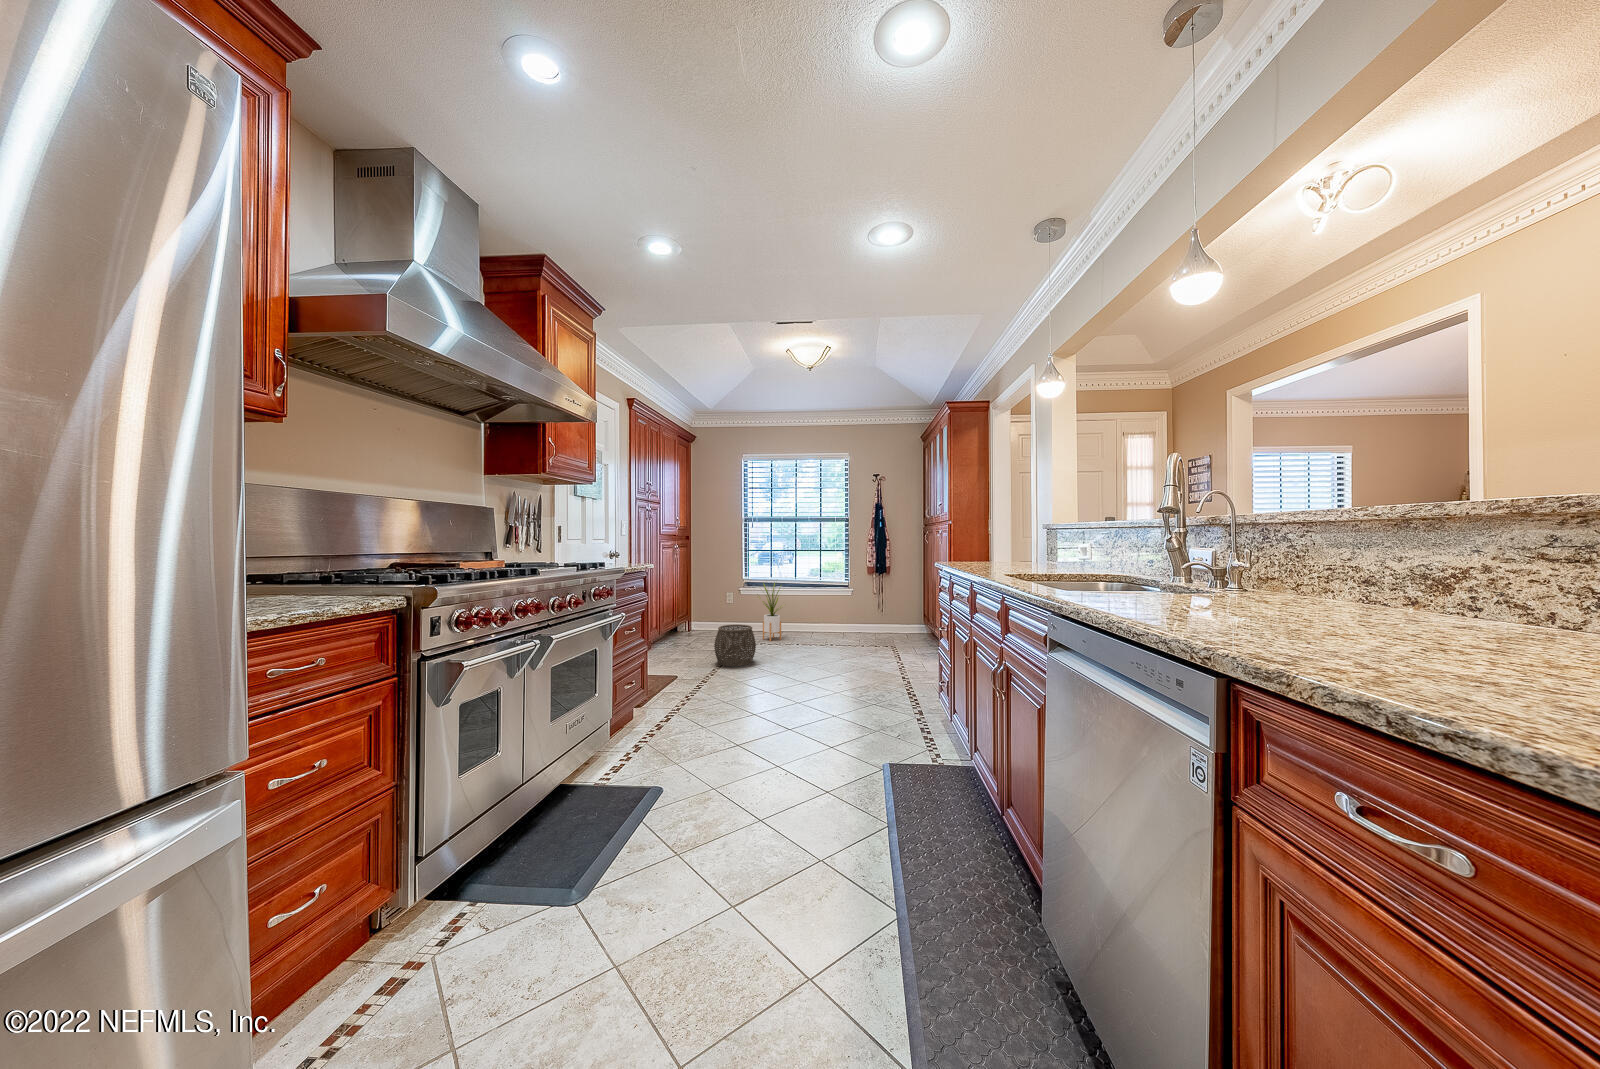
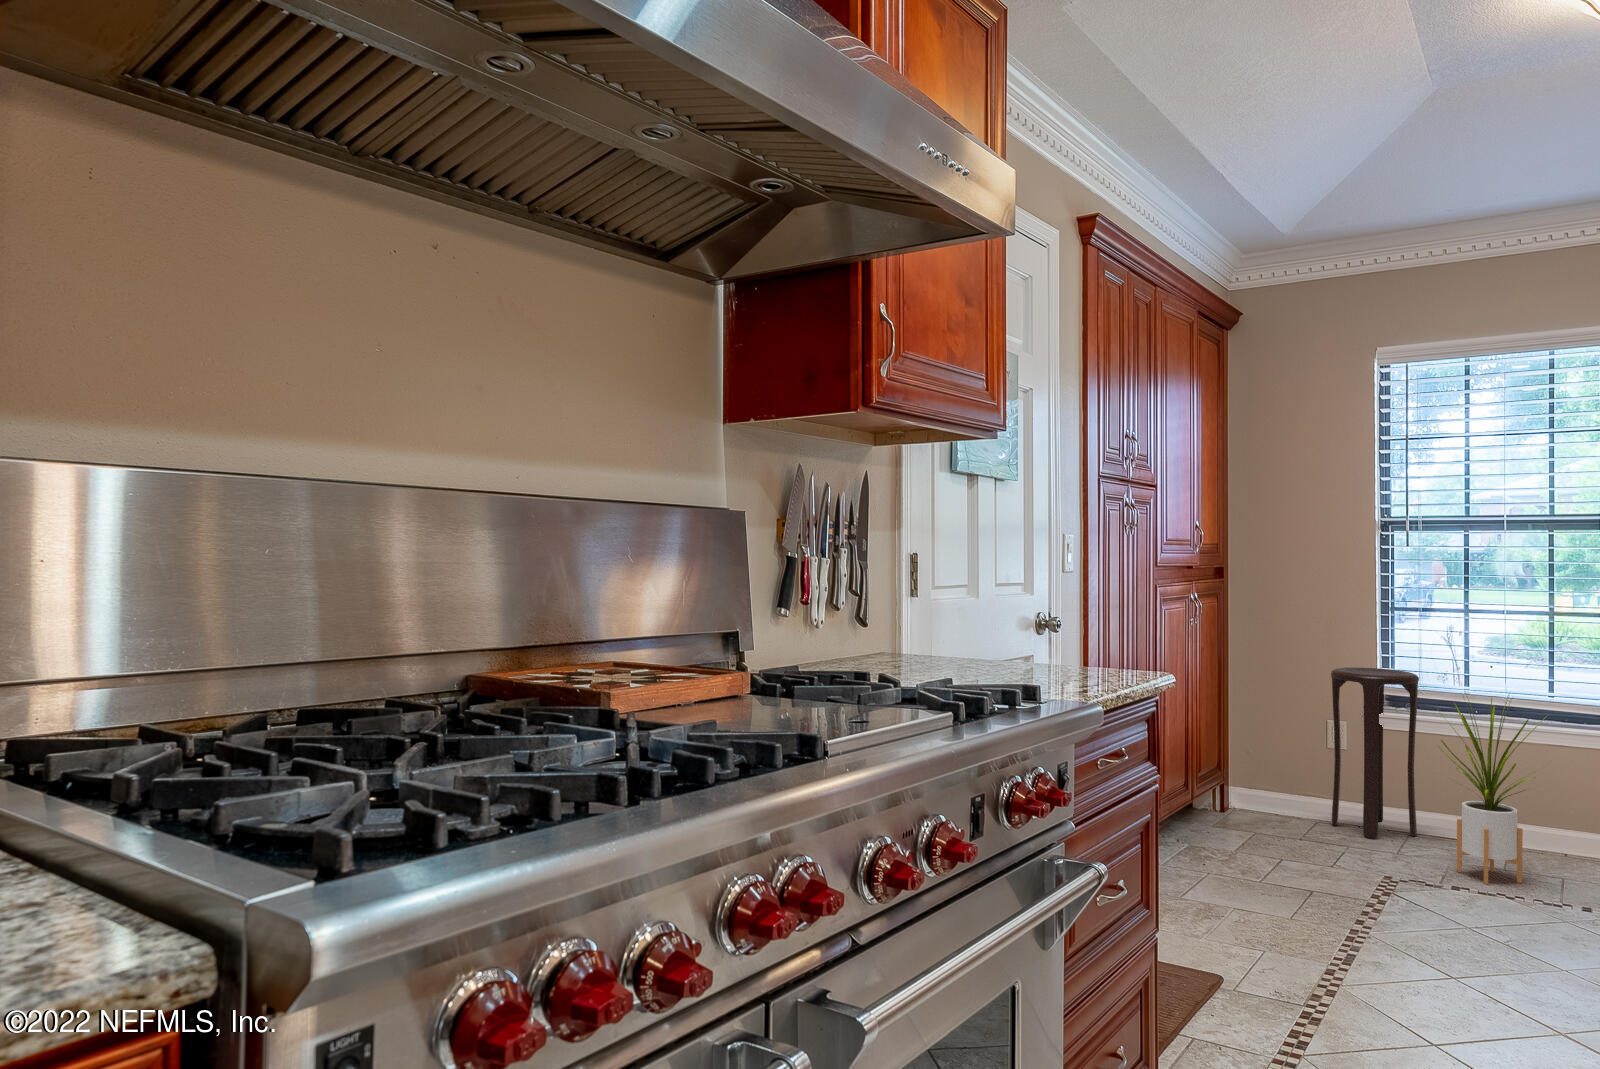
stool: none [727,572,755,634] -> present [1331,668,1419,838]
woven basket: present [714,624,756,666] -> none [1327,838,1472,978]

